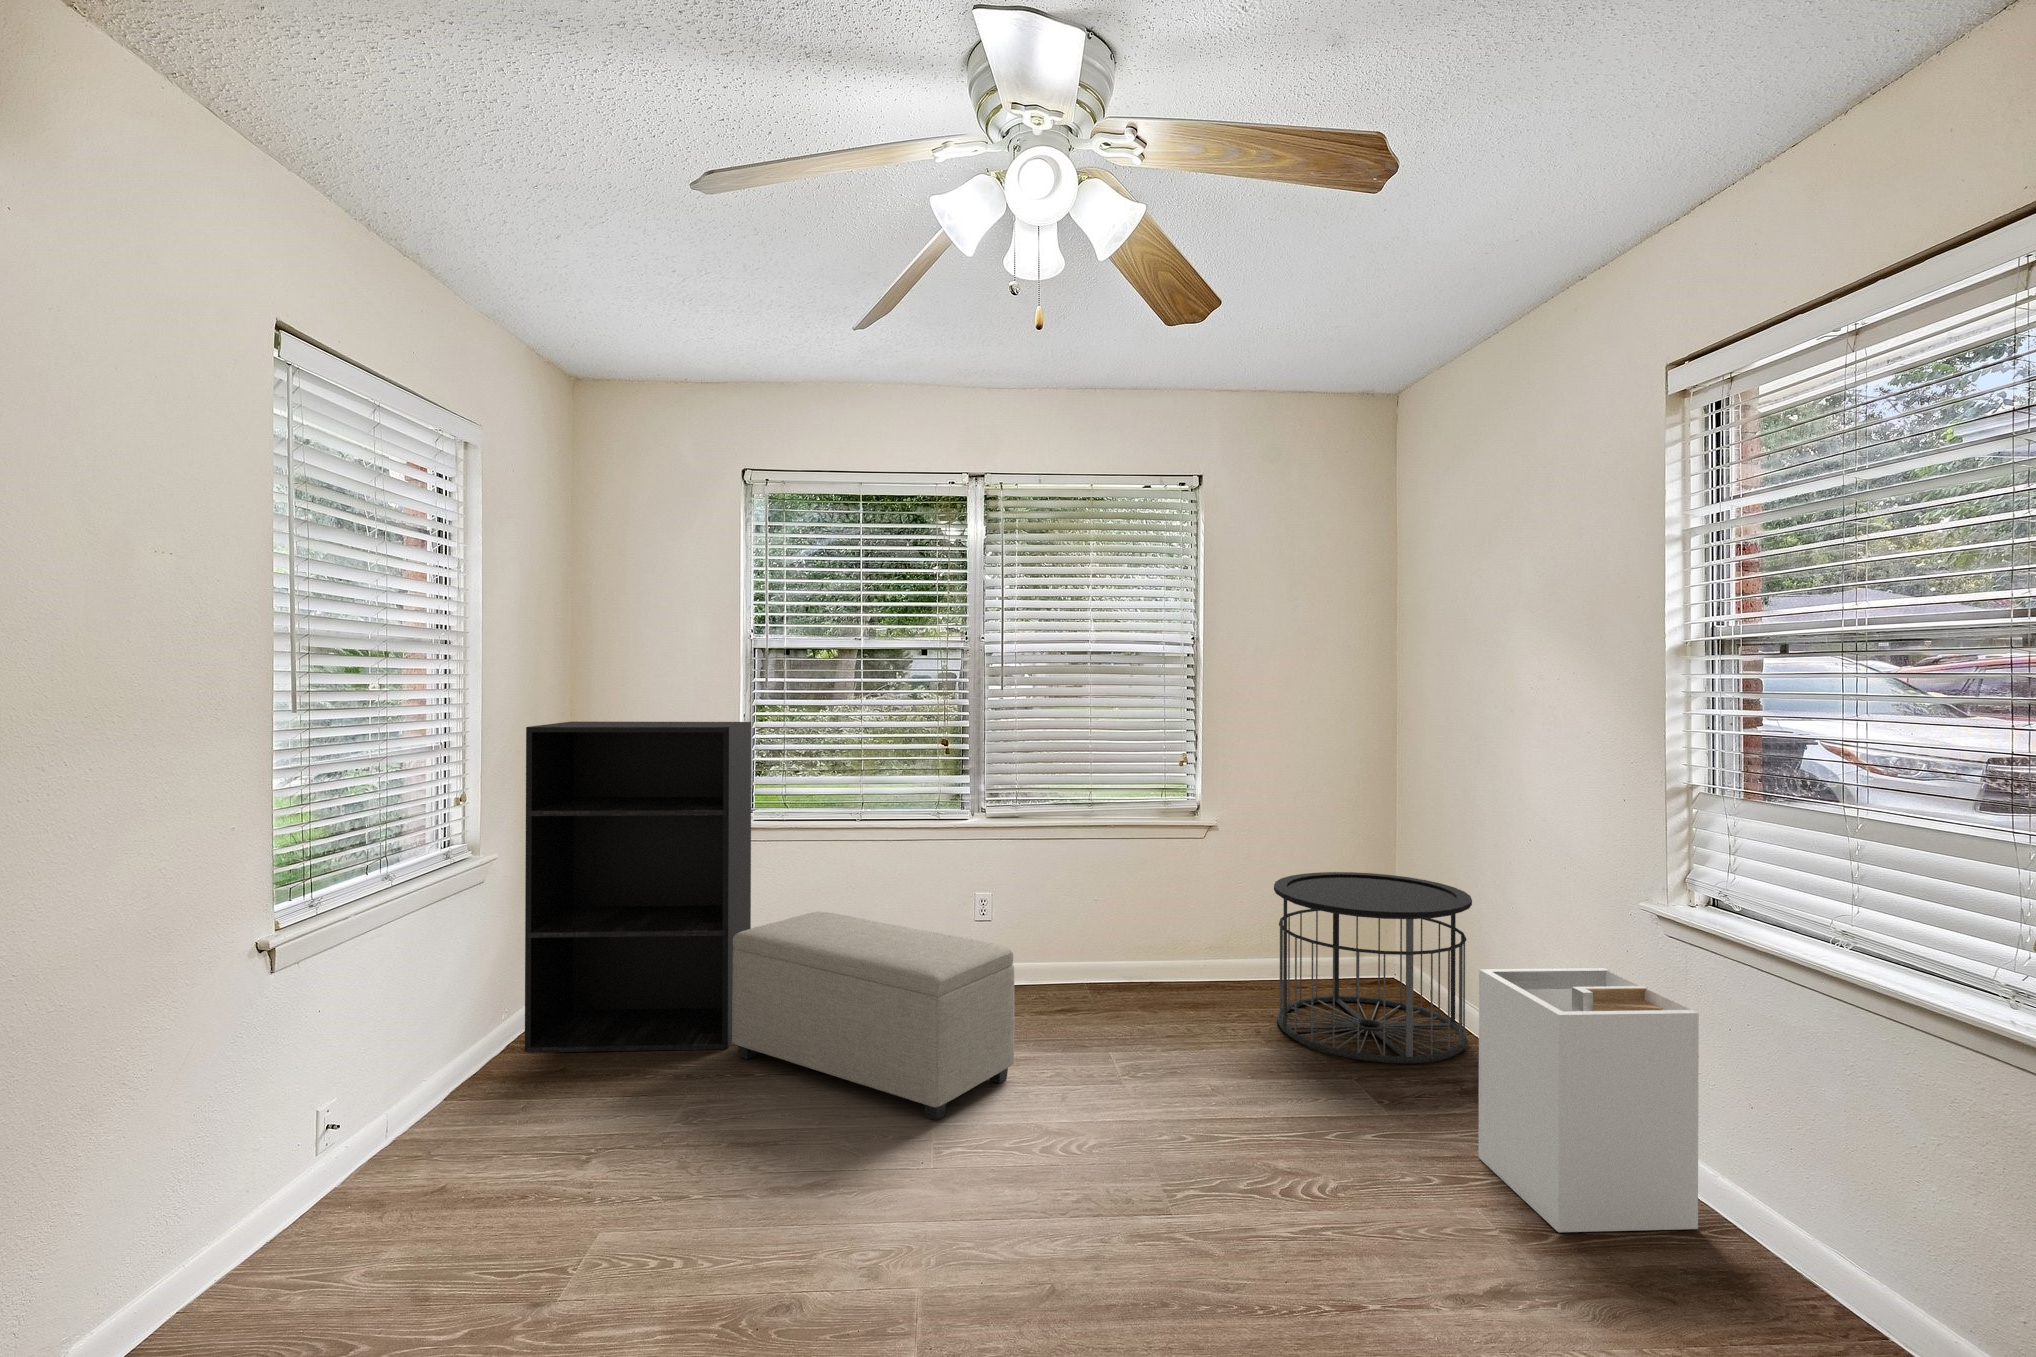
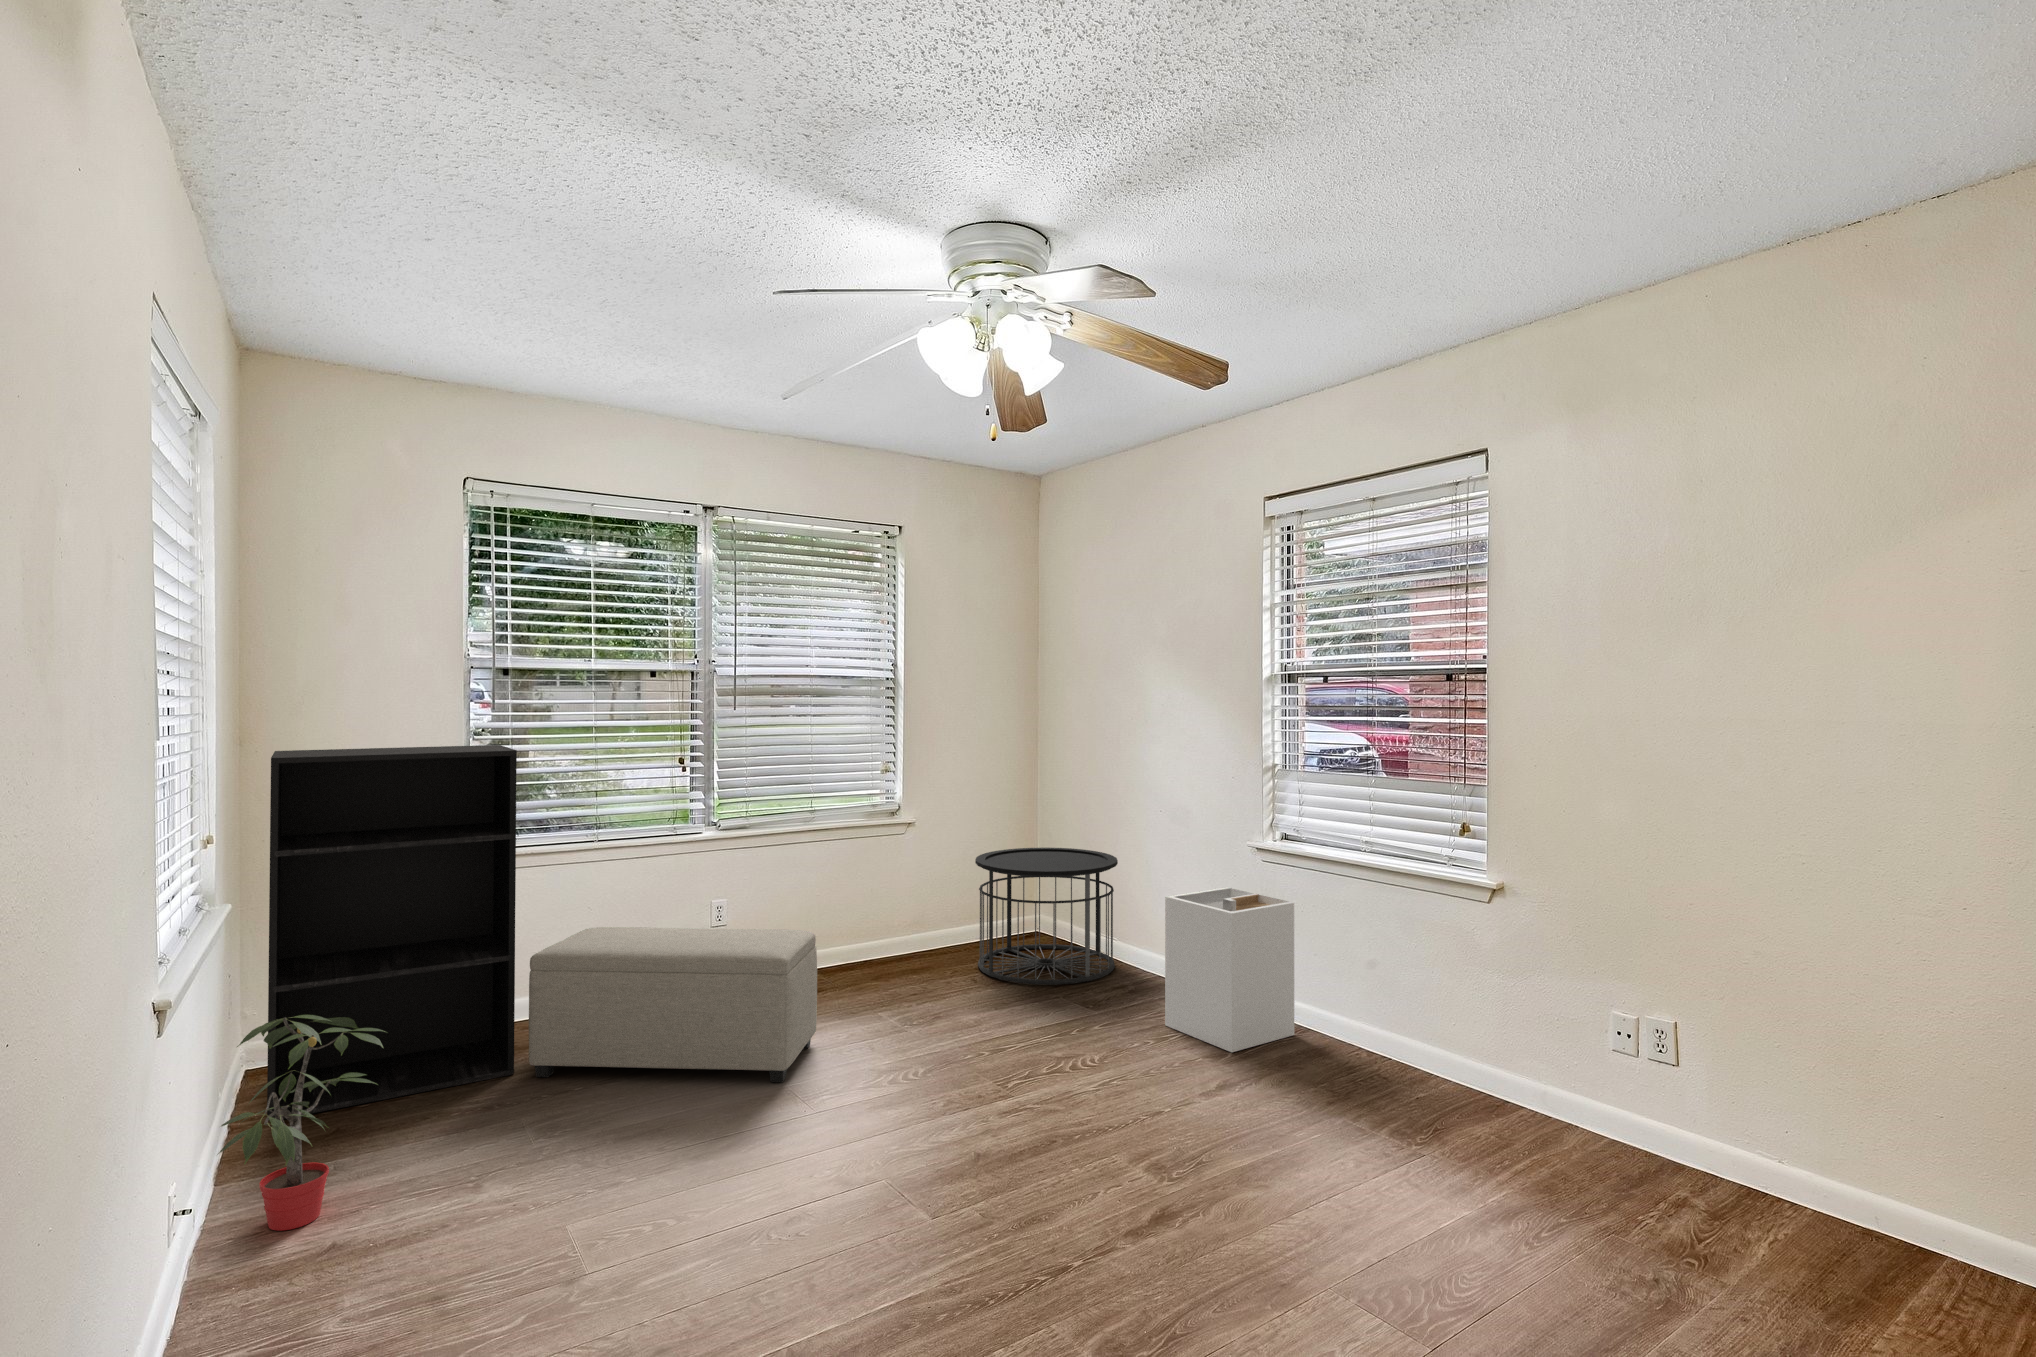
potted plant: none [341,967,546,1167] -> present [218,1015,385,1231]

